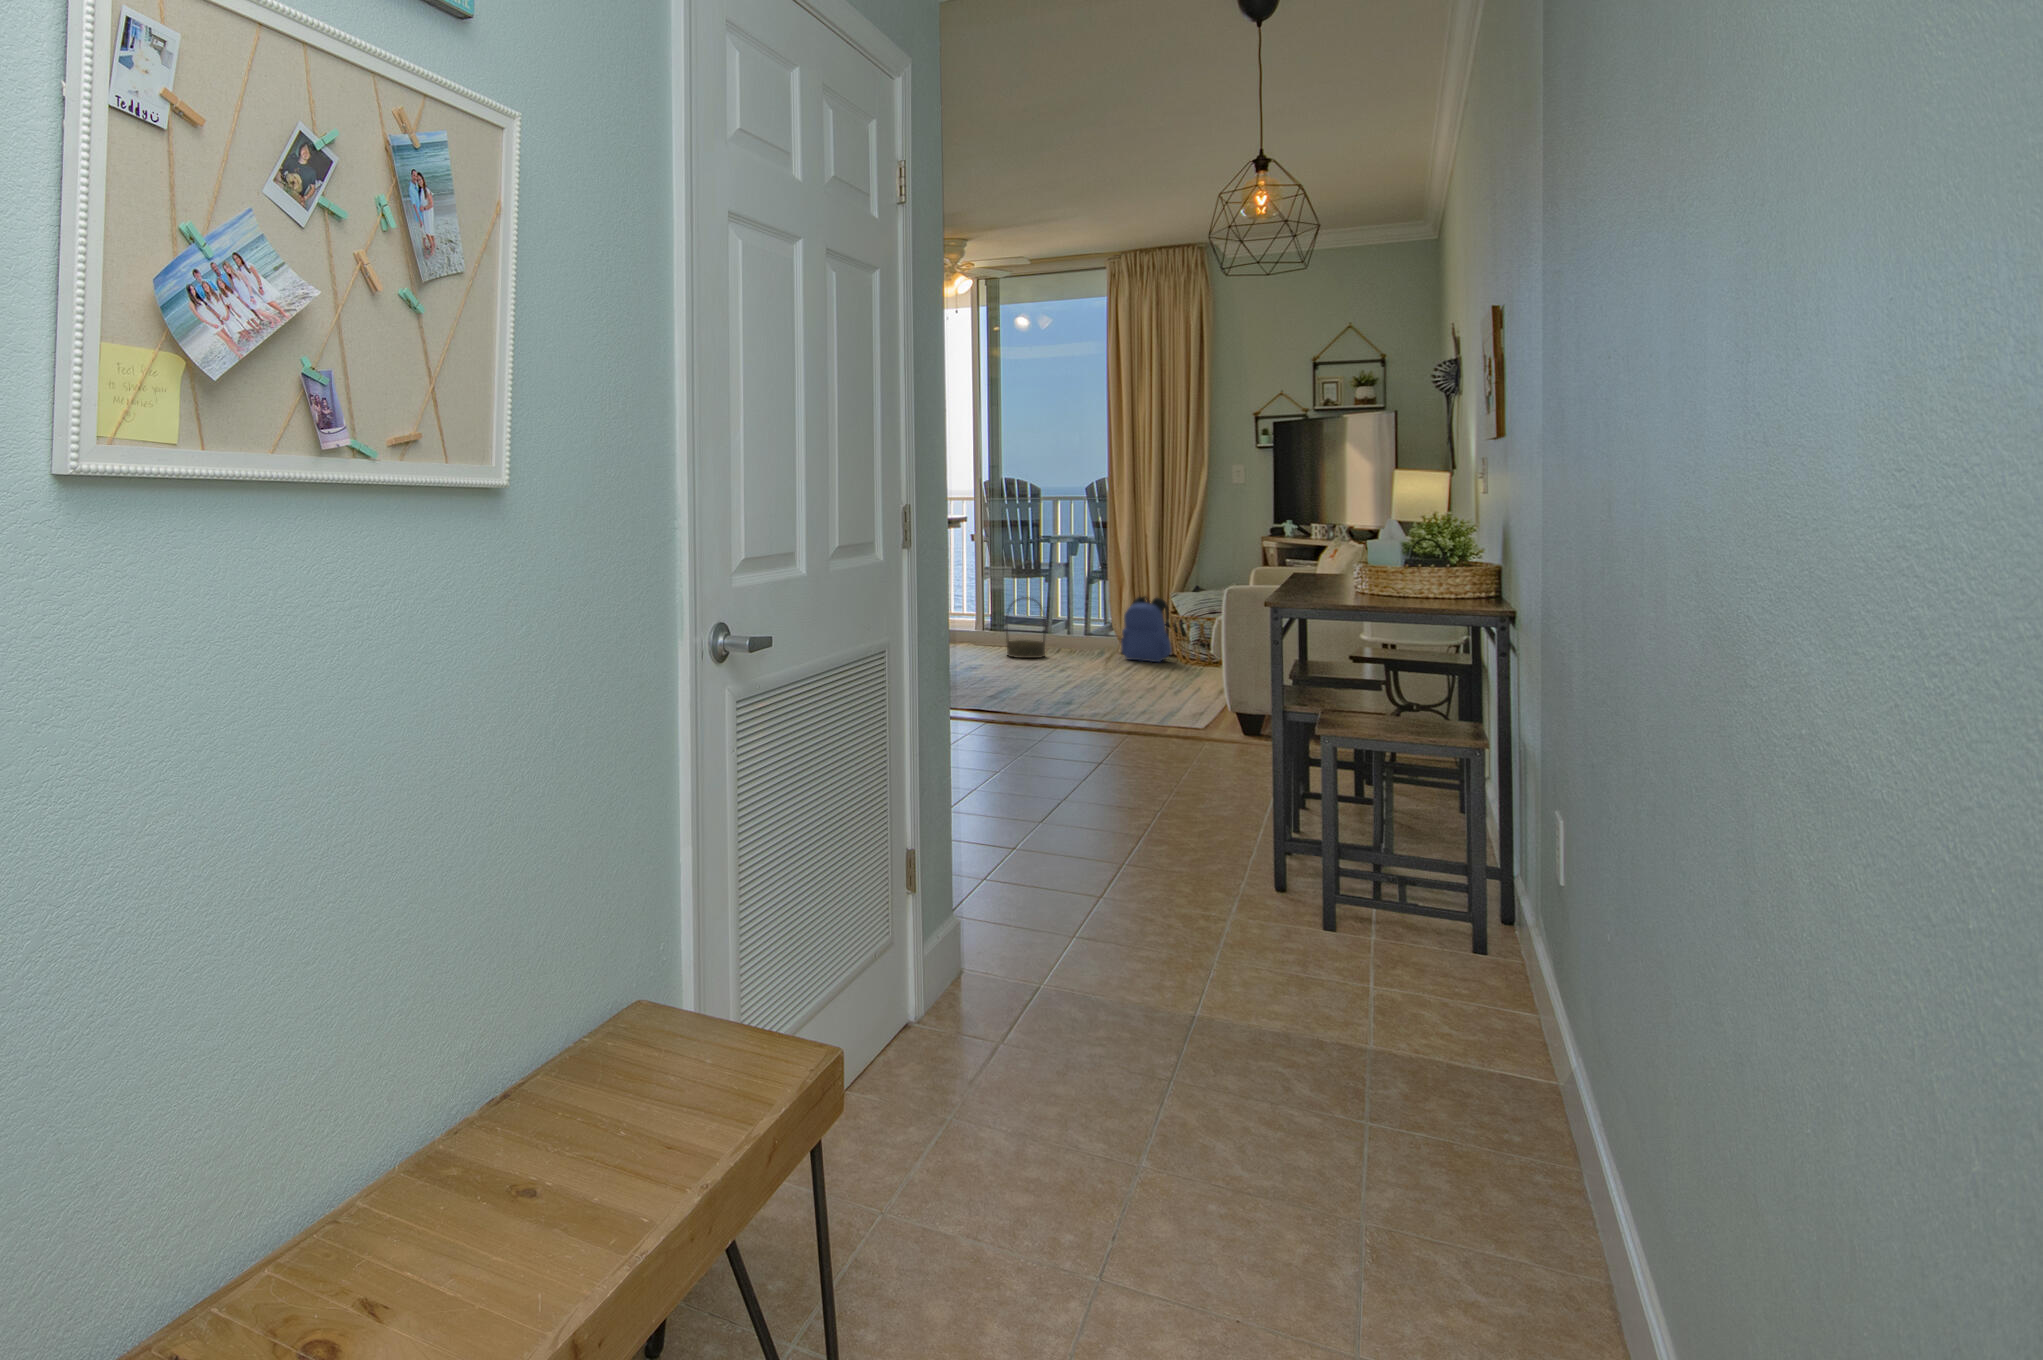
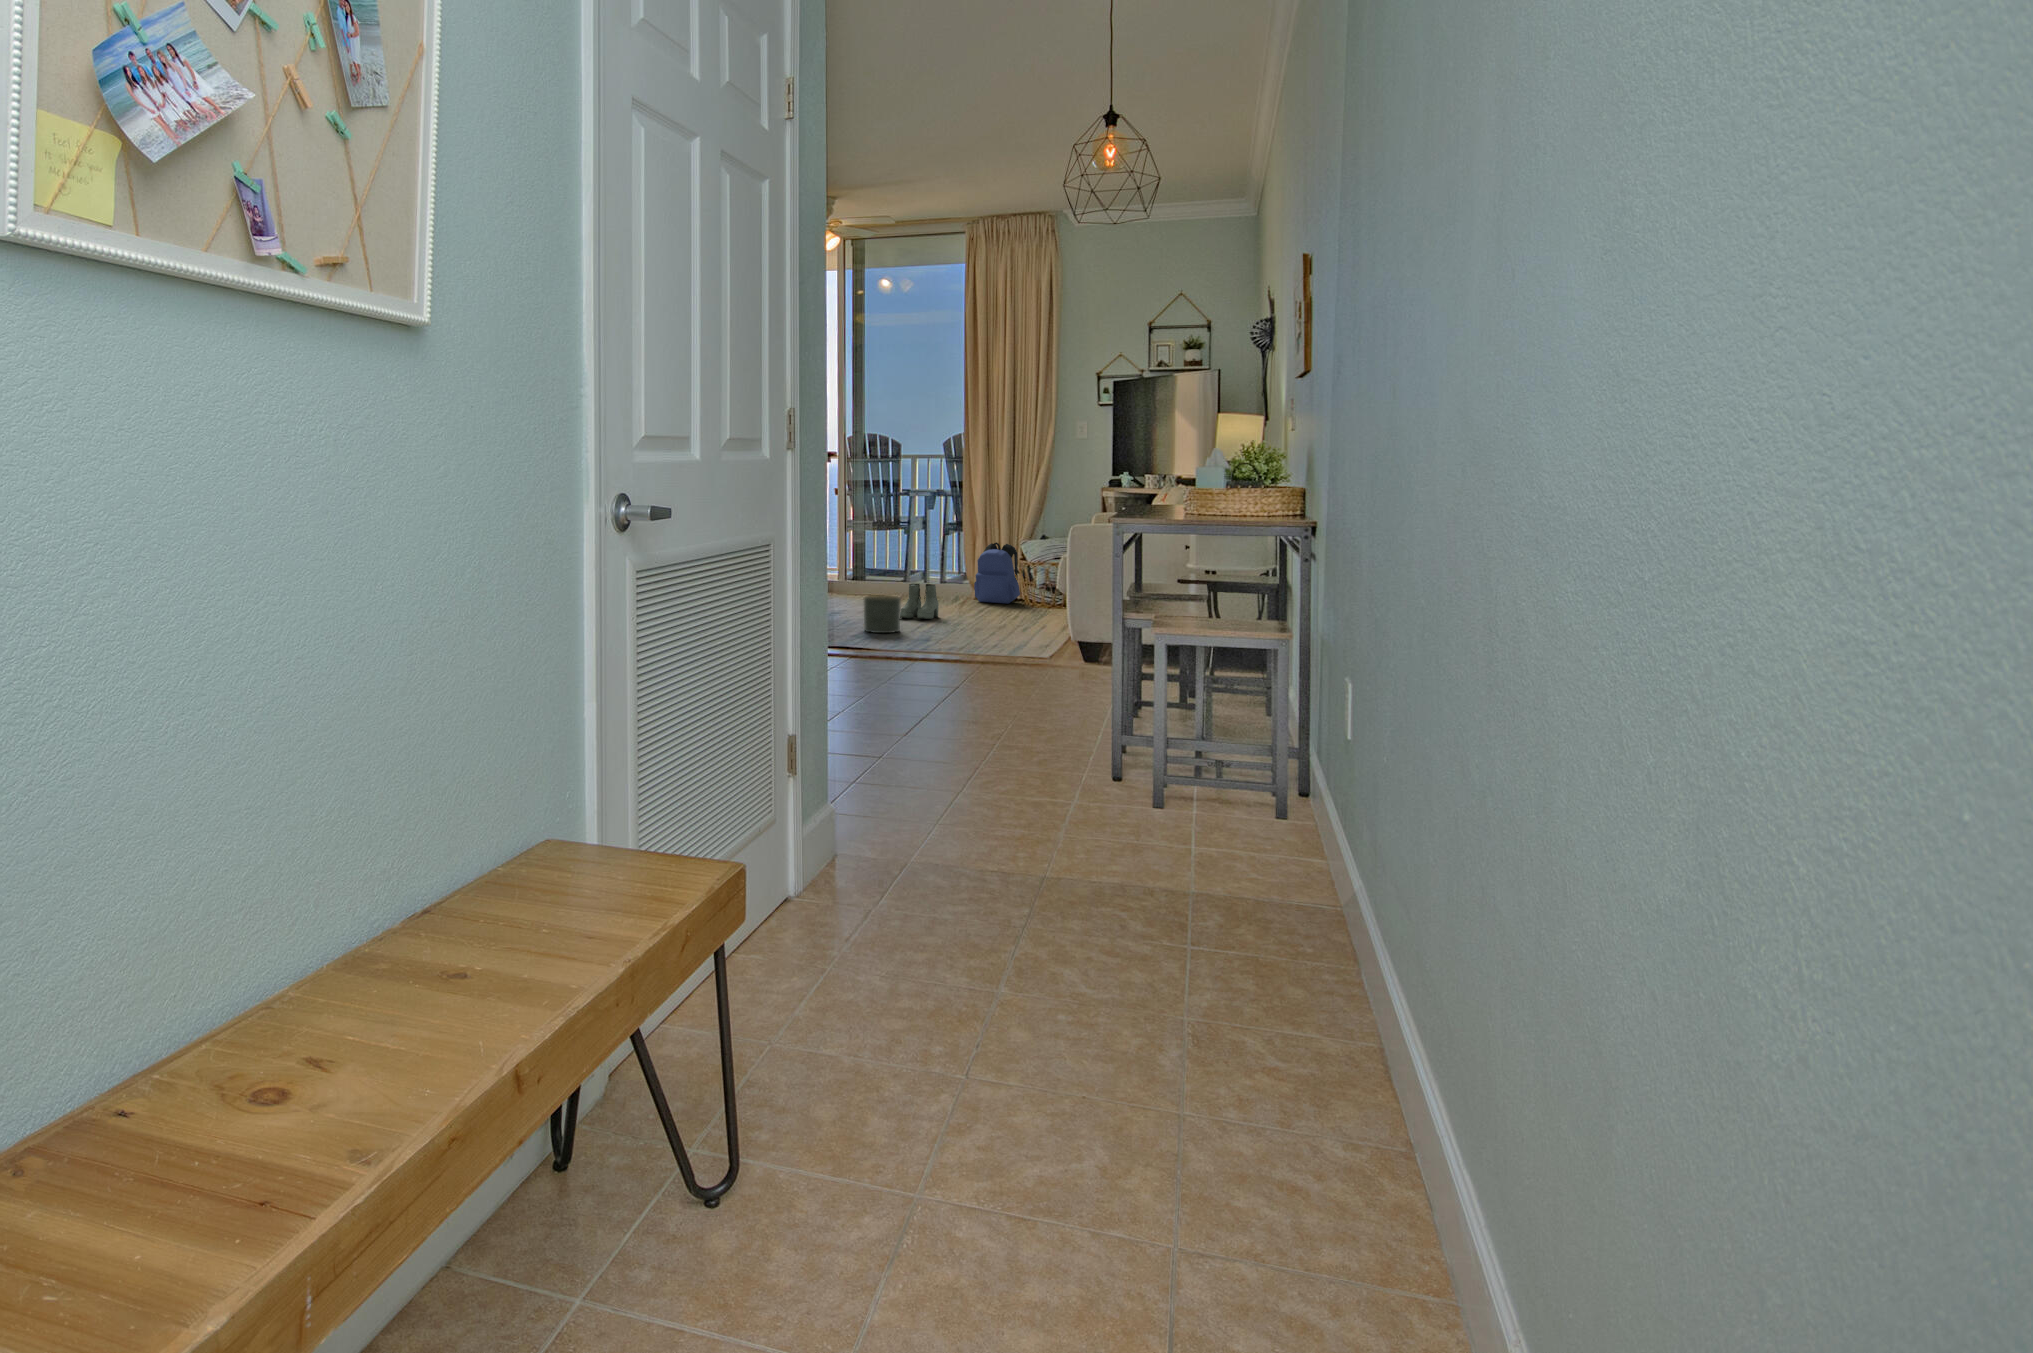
basket: present [1005,597,1045,658] -> none [870,545,907,602]
boots: none [1038,641,1081,681] -> present [900,584,939,619]
planter: none [998,656,1038,697] -> present [864,595,901,633]

